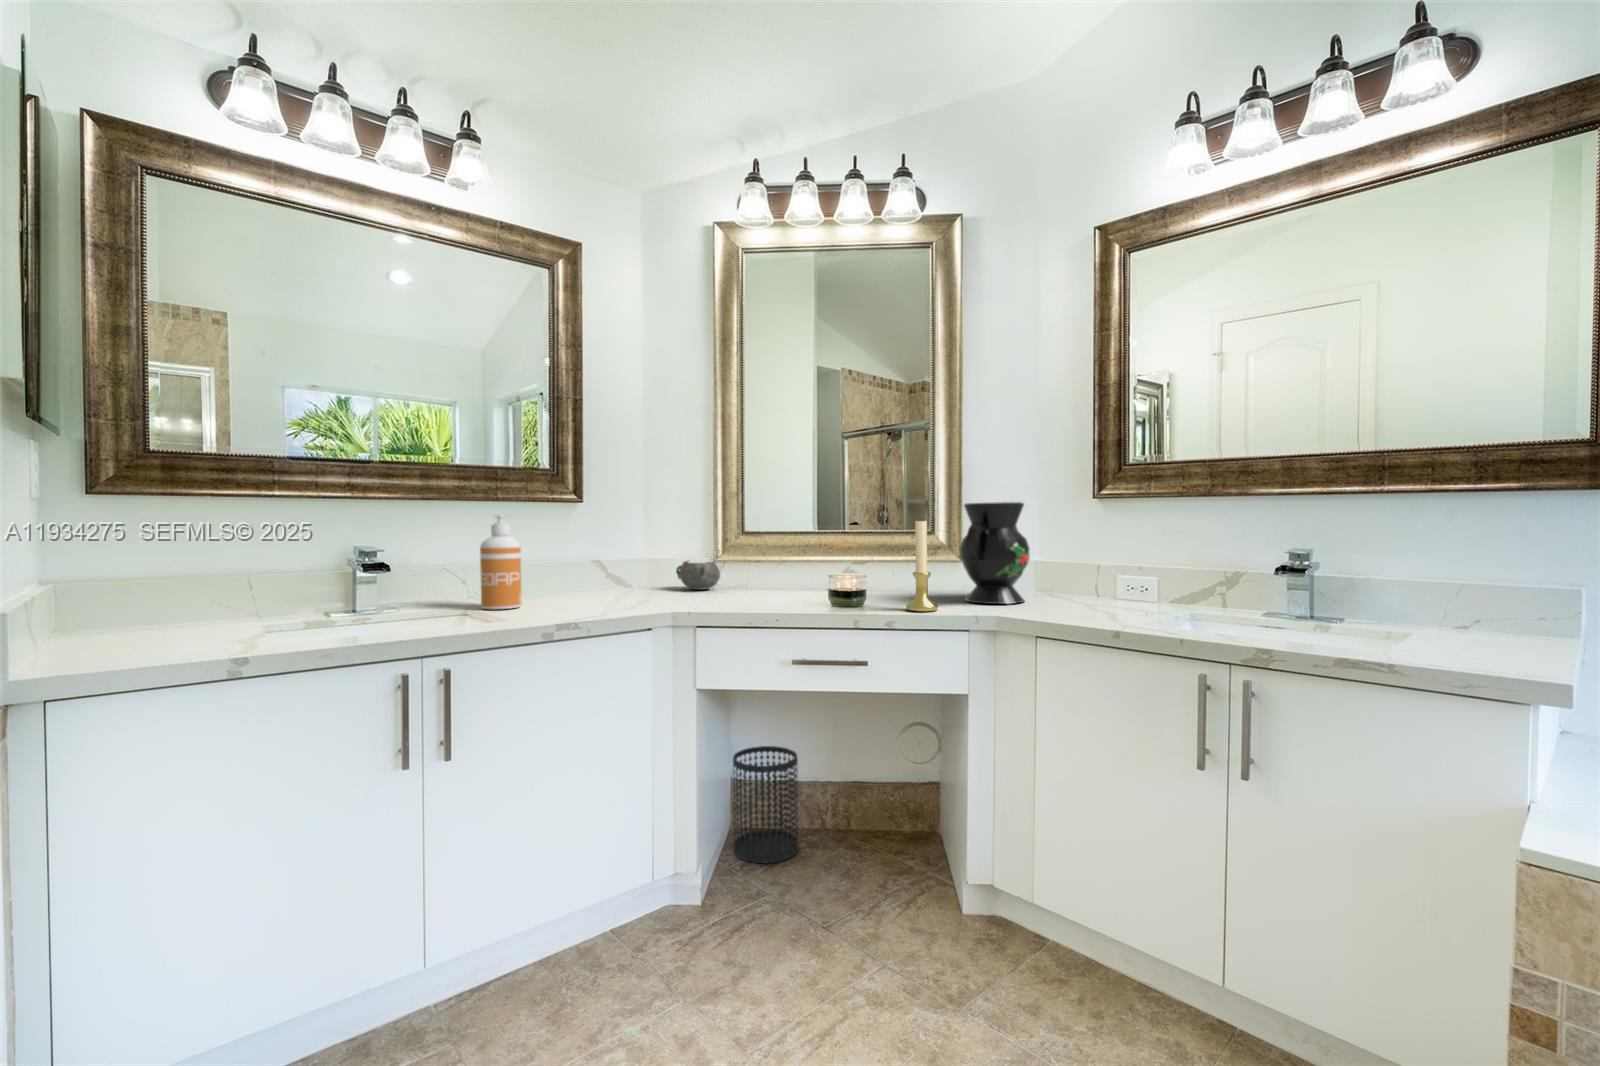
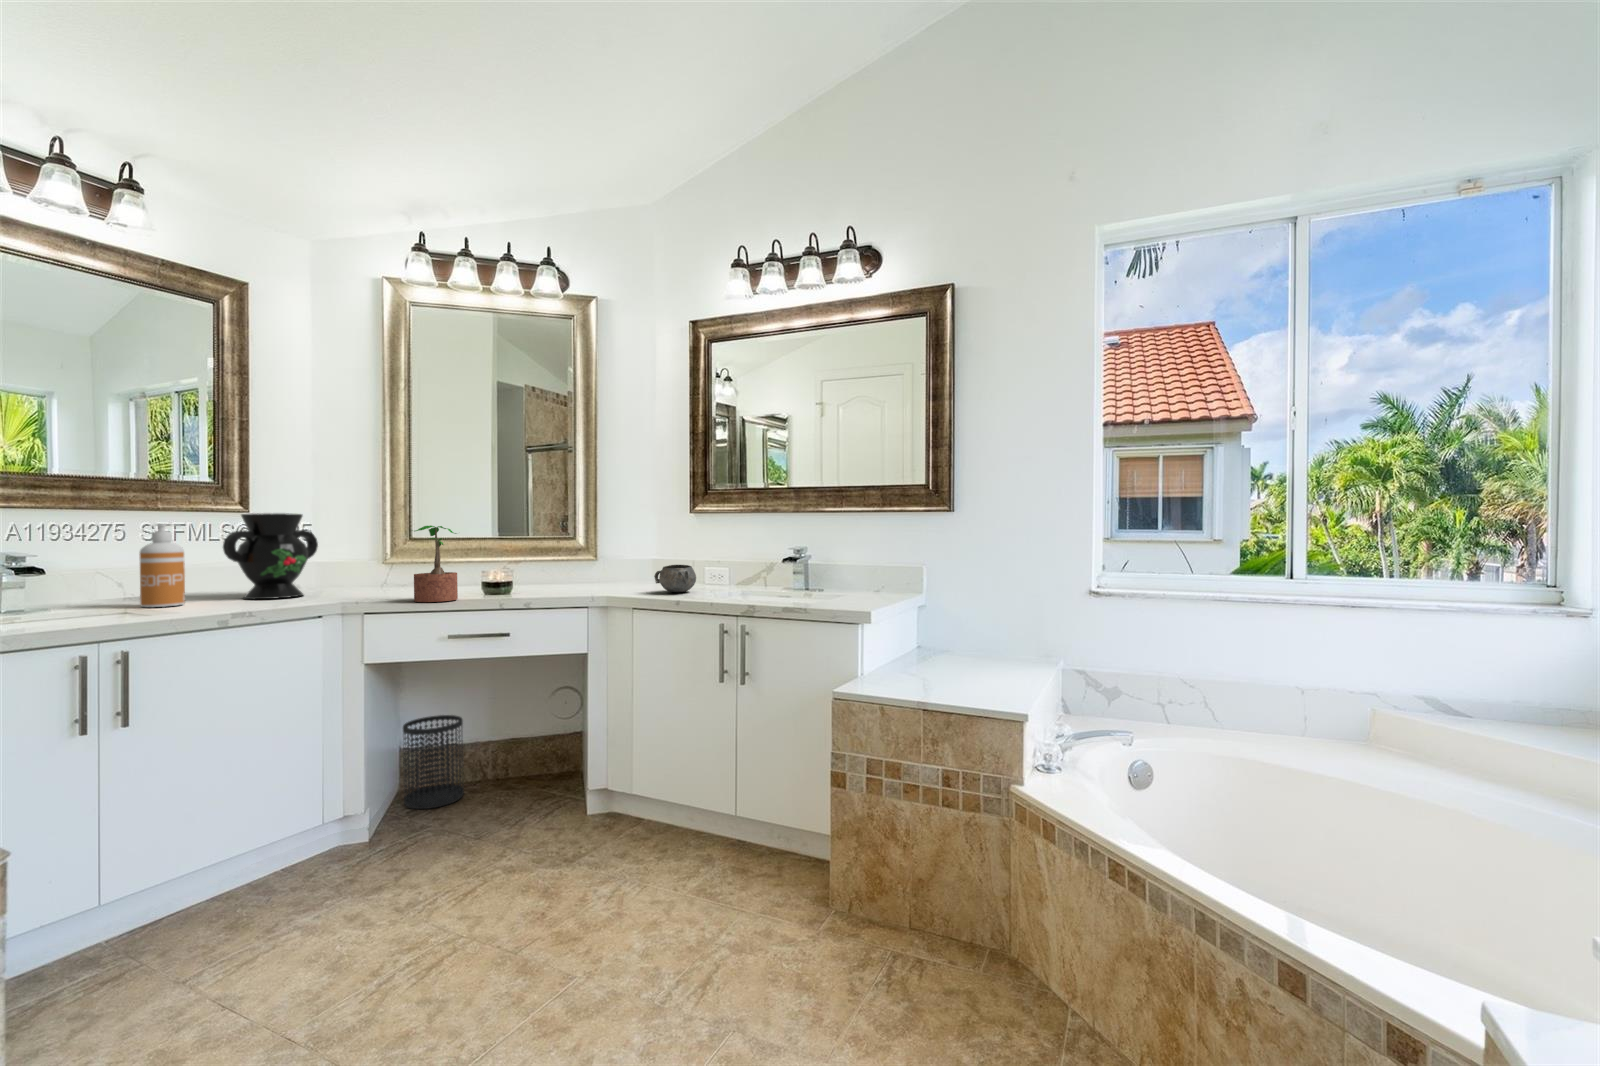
decorative vase: present [960,502,1030,604] -> present [223,513,318,599]
potted plant: none [751,517,806,616] -> present [414,525,458,602]
candle holder: present [906,521,938,611] -> none [544,526,569,595]
decorative bowl: present [676,559,720,590] -> present [654,565,696,592]

